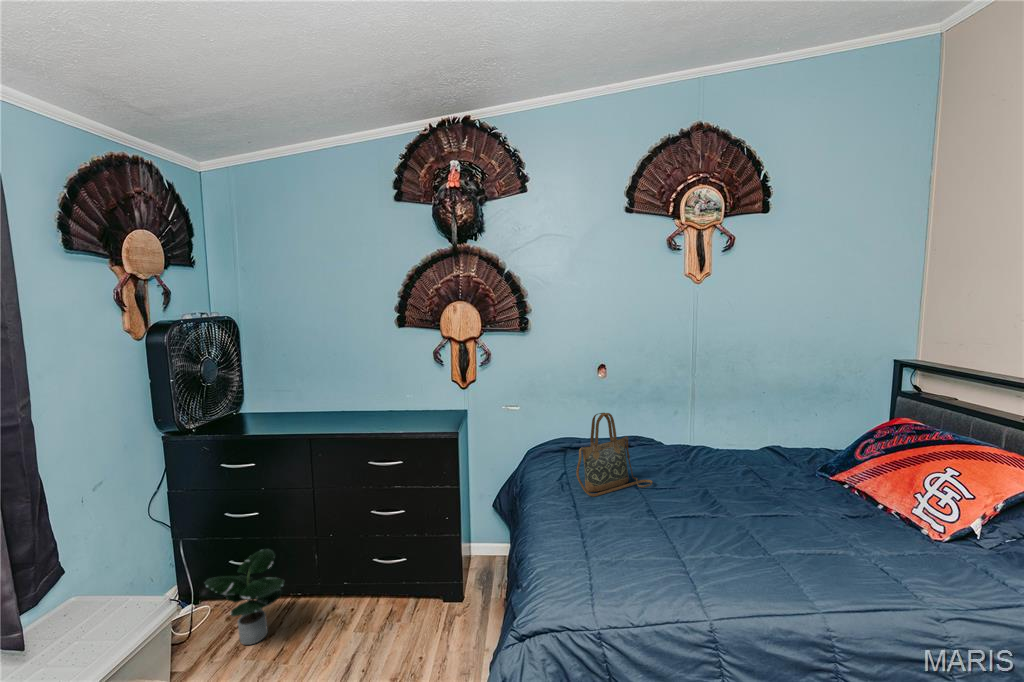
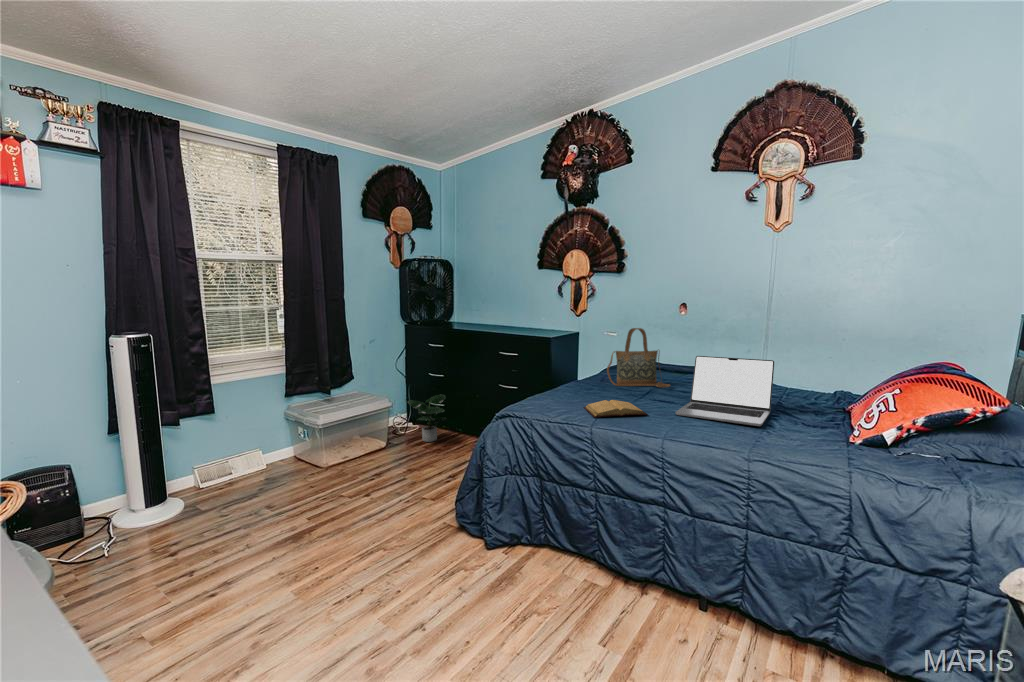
laptop: none [705,444,843,542] -> present [676,356,774,426]
book: none [625,534,717,586] -> present [584,400,648,418]

